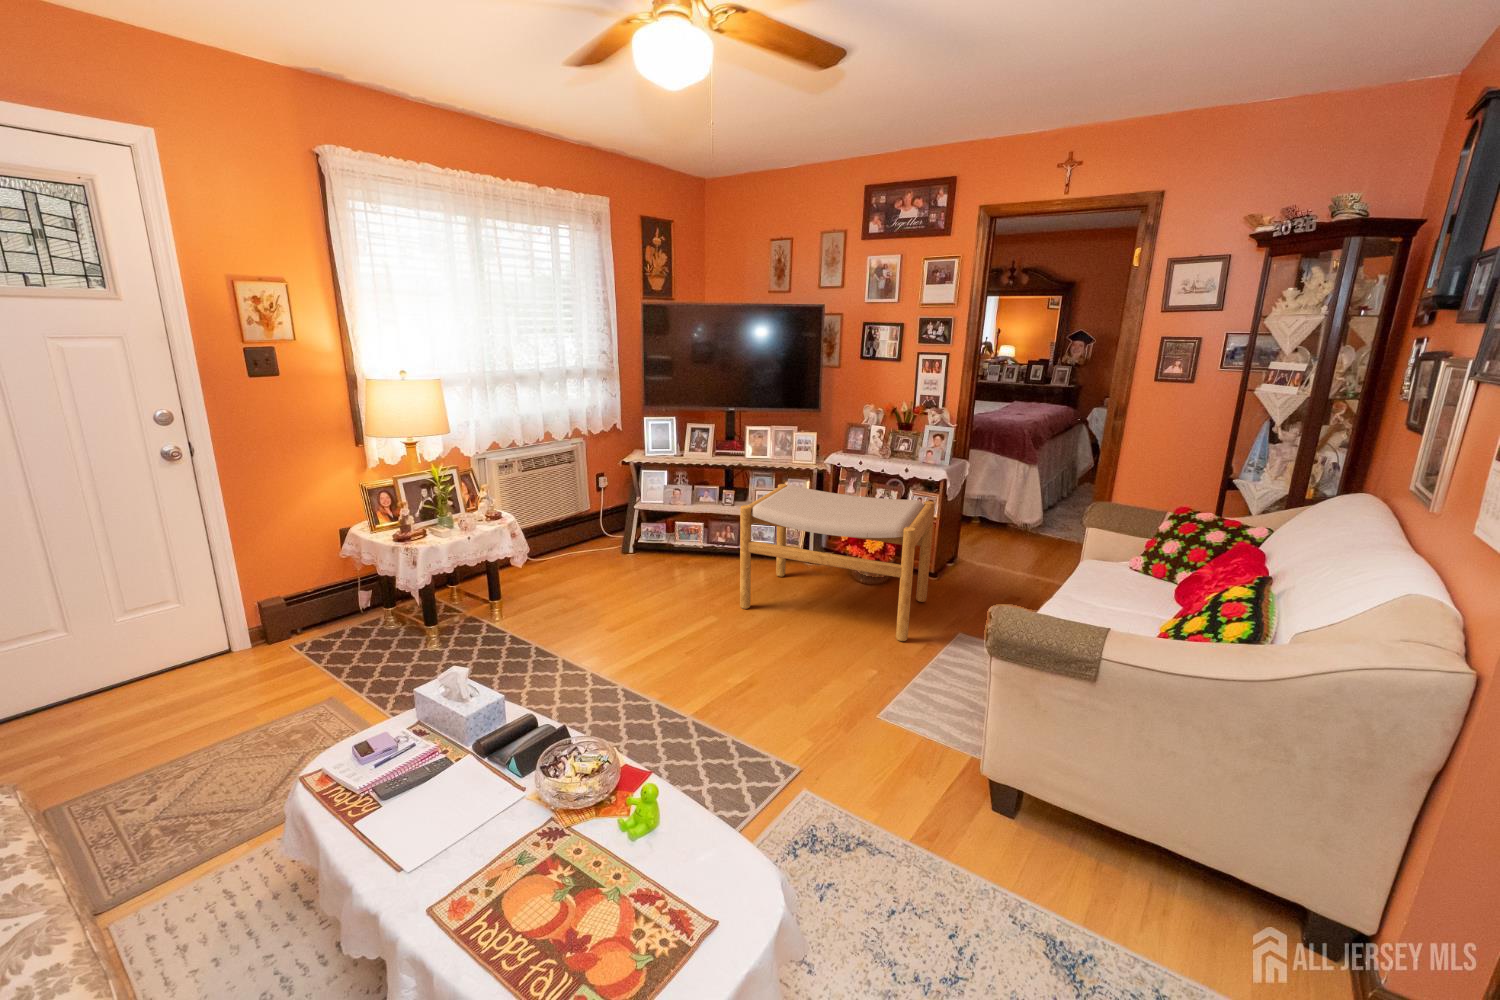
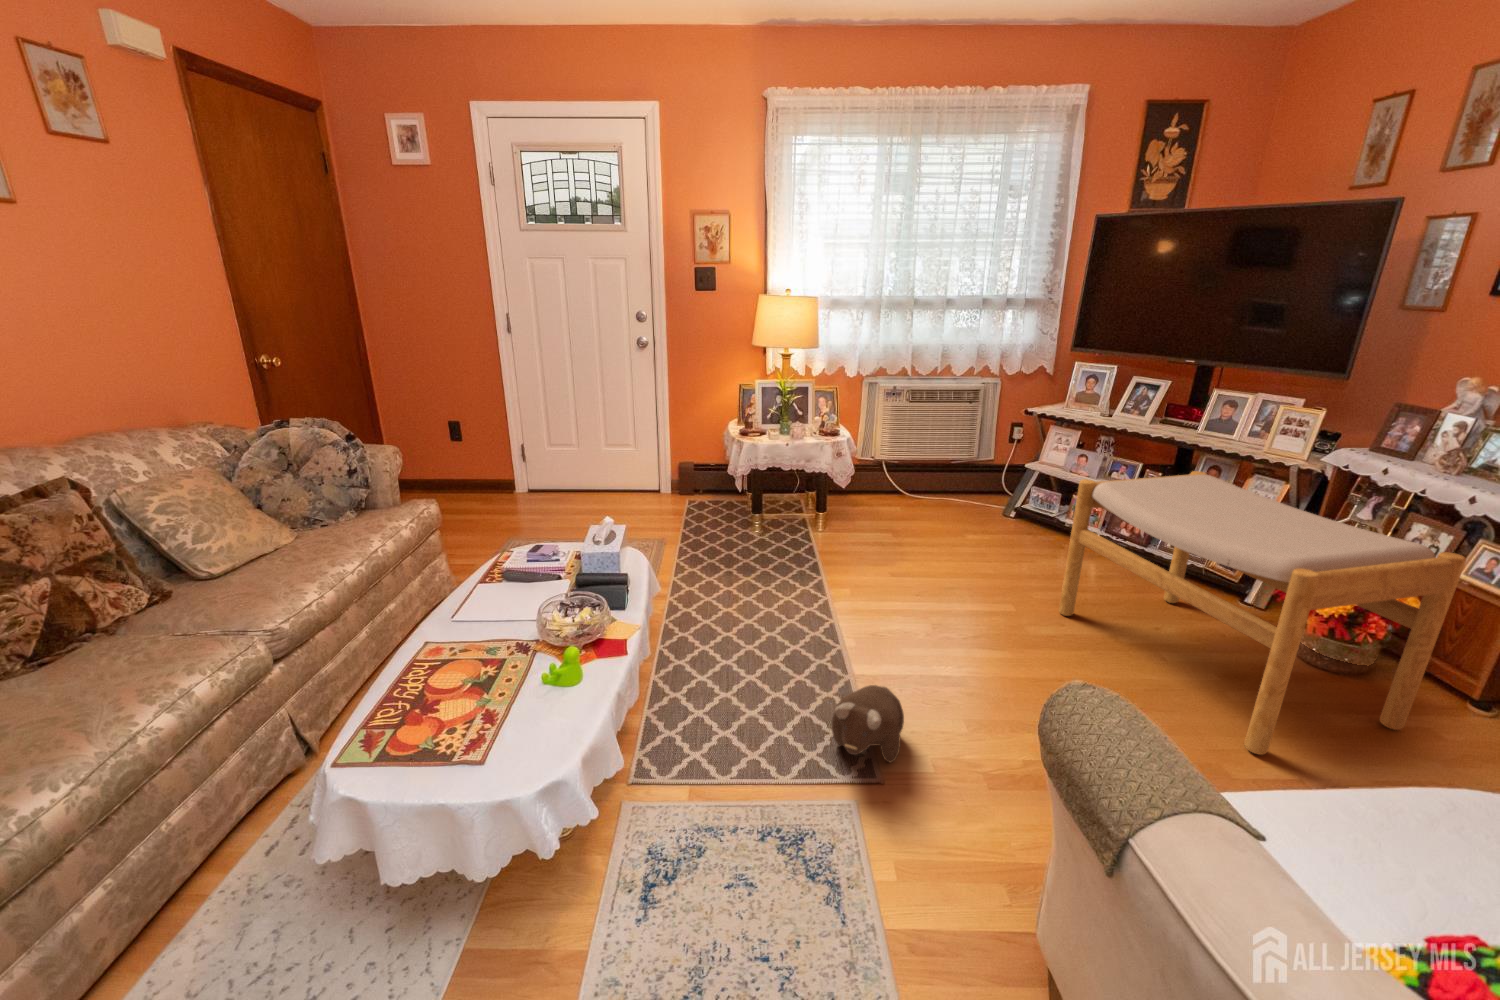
plush toy: none [735,703,797,766] -> present [832,685,904,762]

